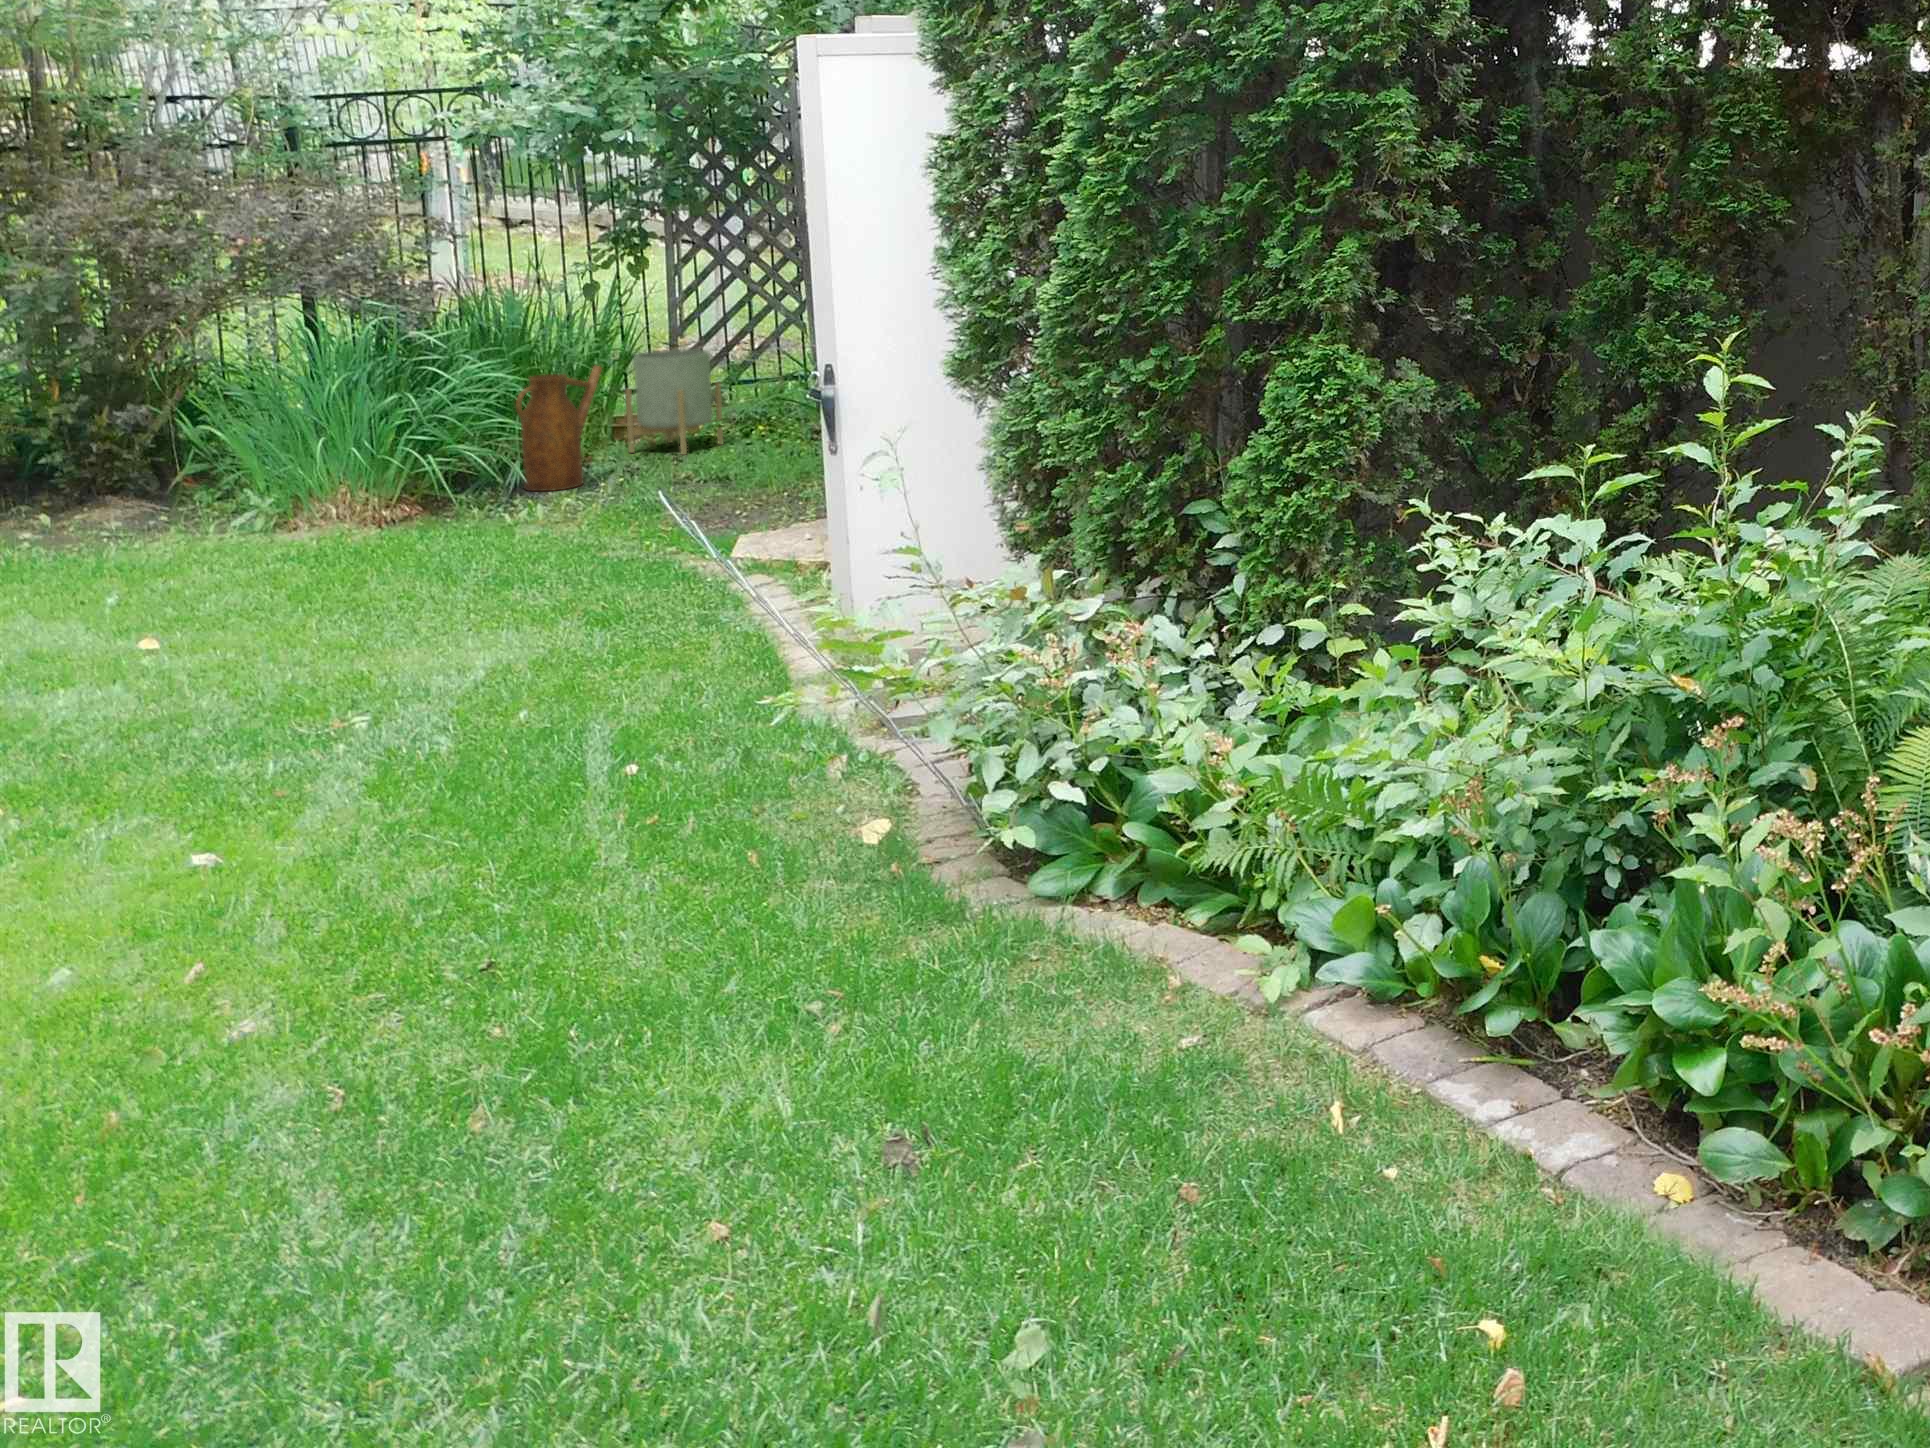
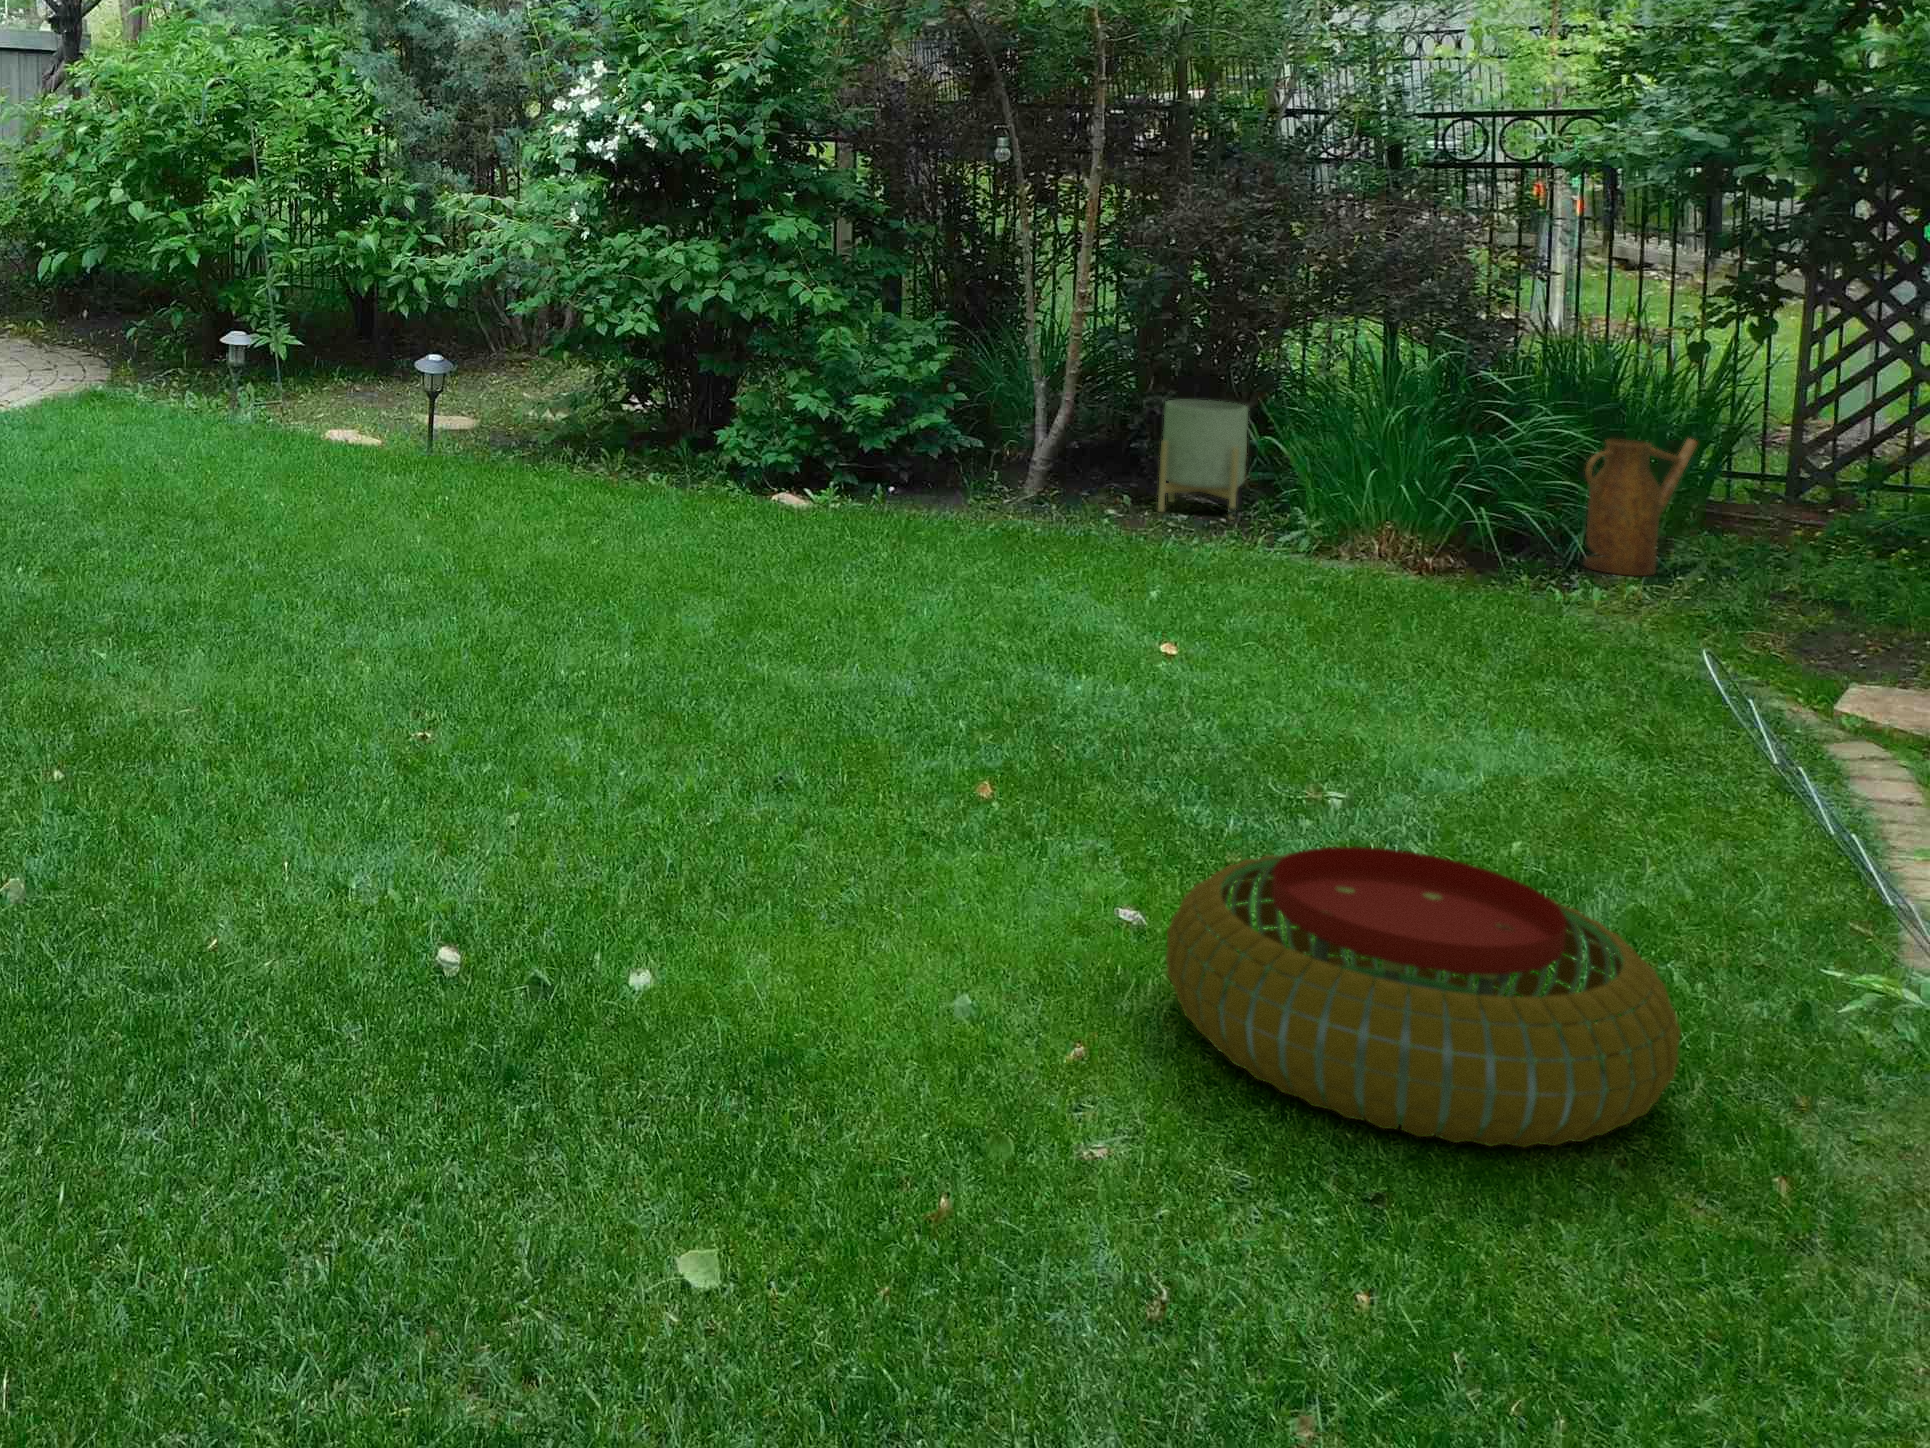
planter: present [626,349,723,455] -> present [1158,400,1248,519]
pouf: none [249,731,676,962] -> present [1166,847,1681,1147]

